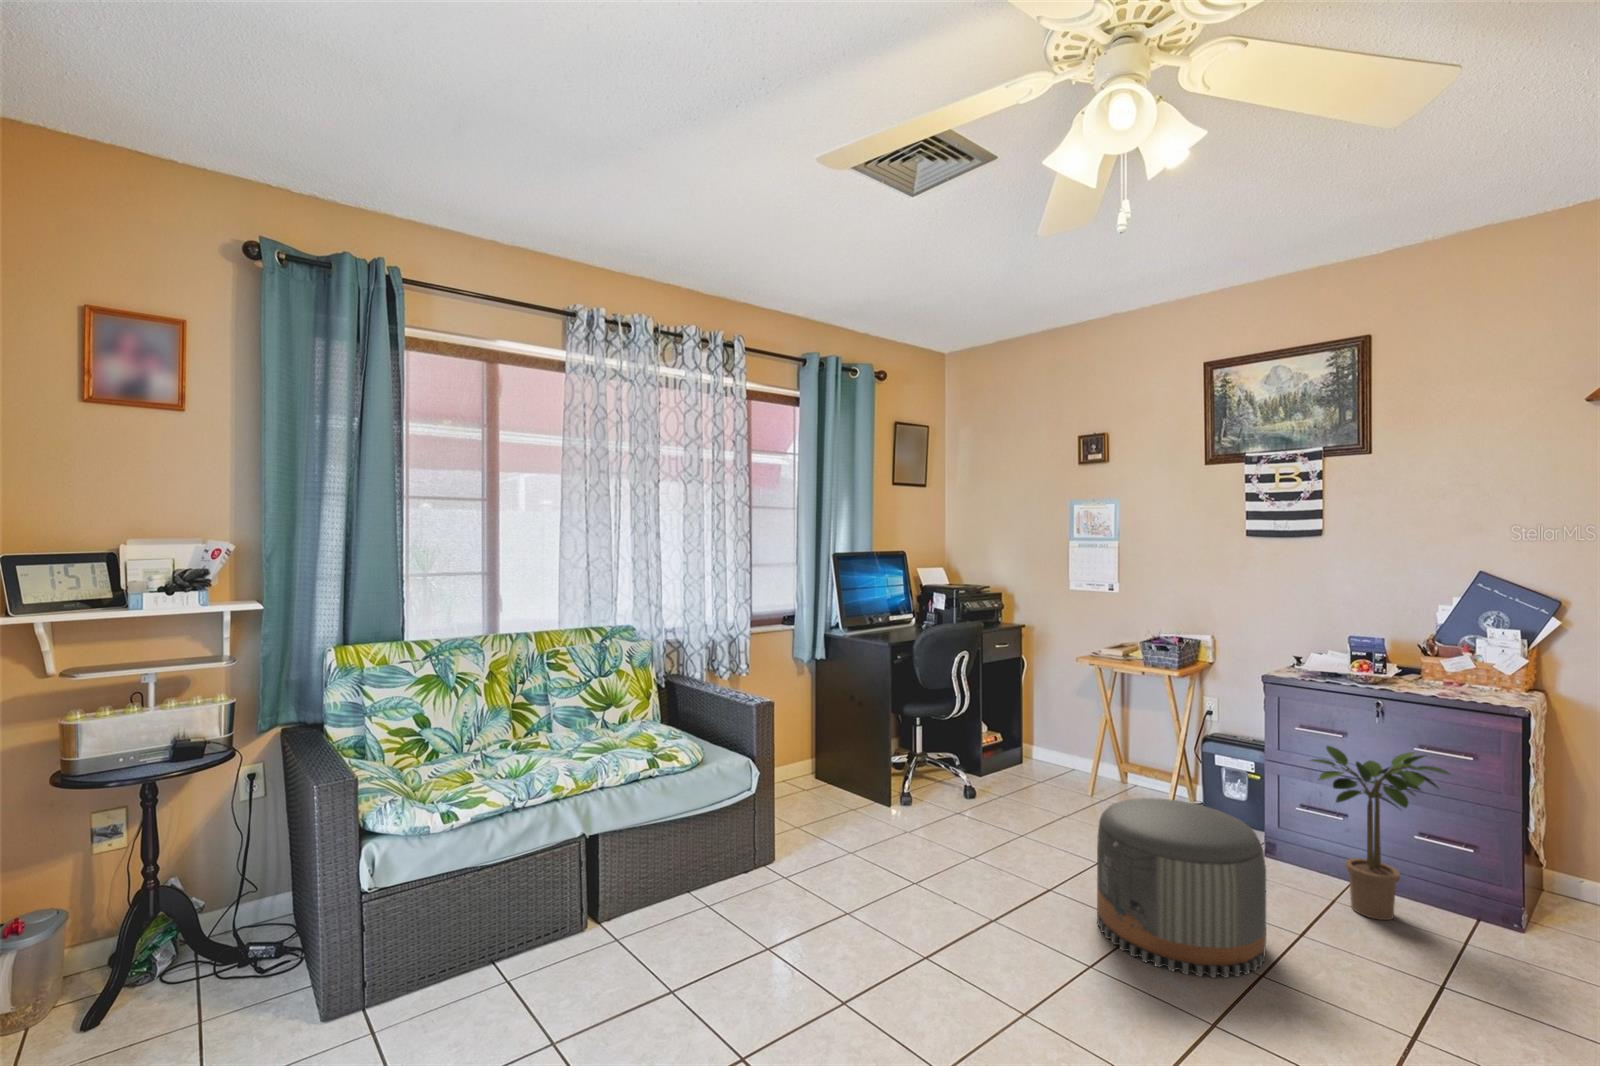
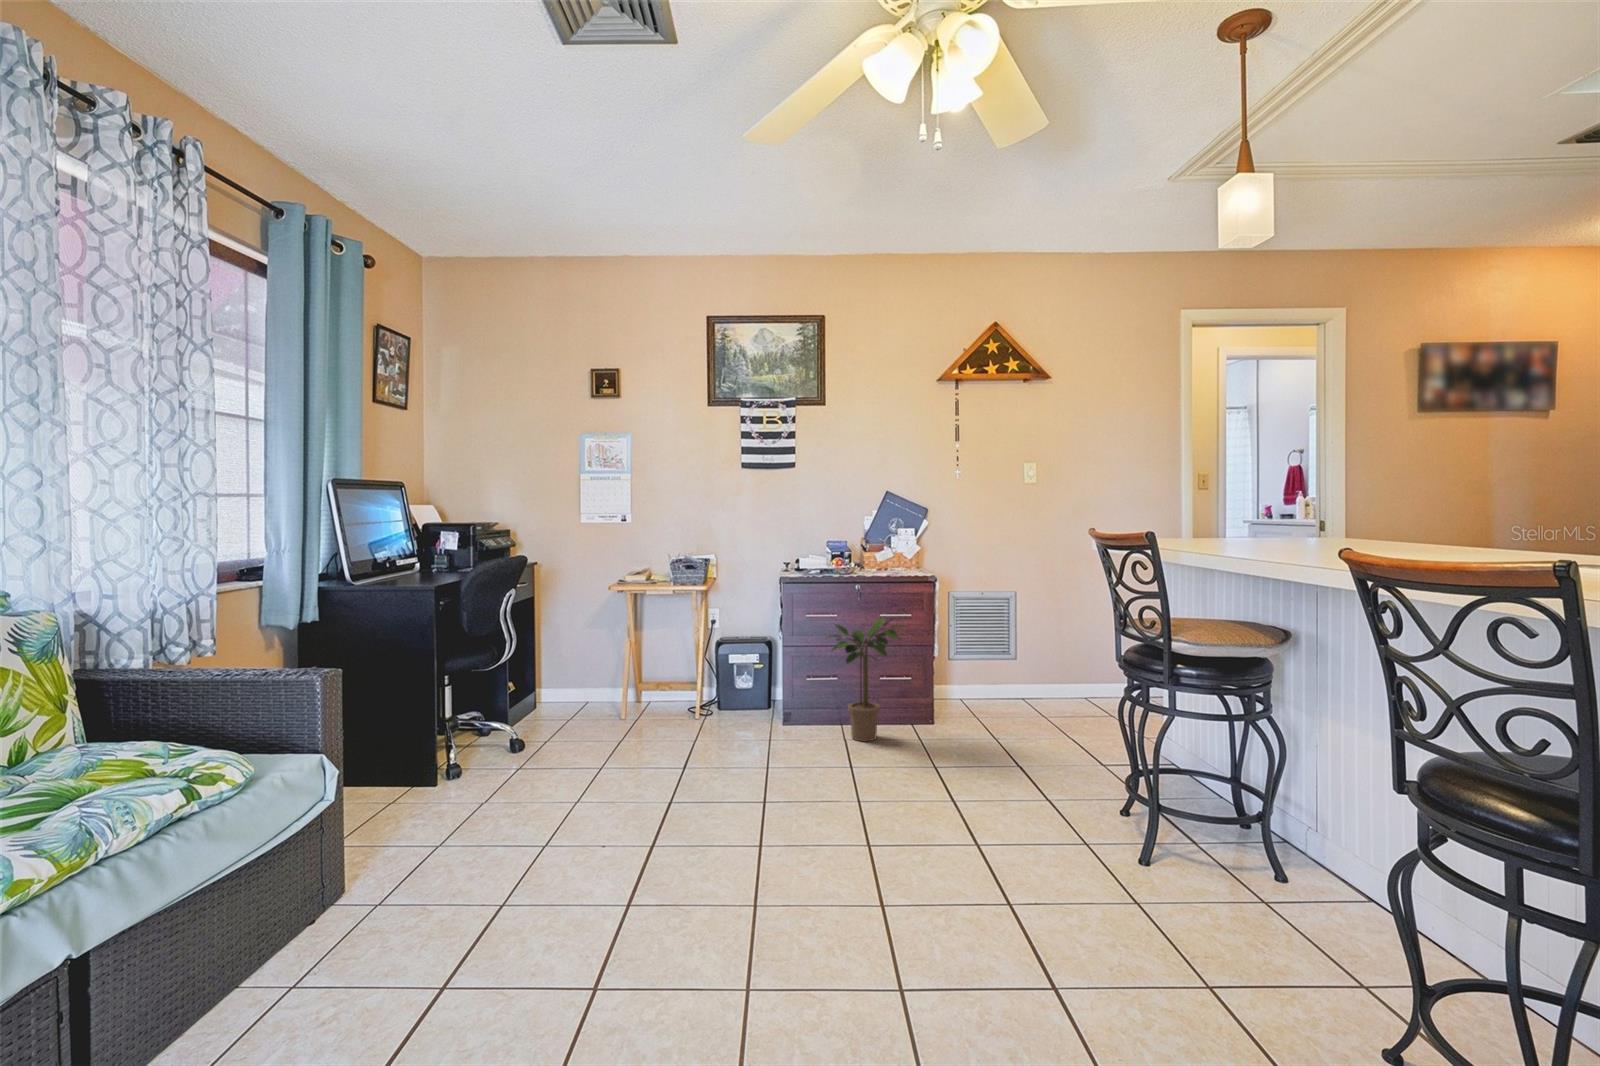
pouf: present [1097,798,1266,978] -> none [716,685,844,821]

